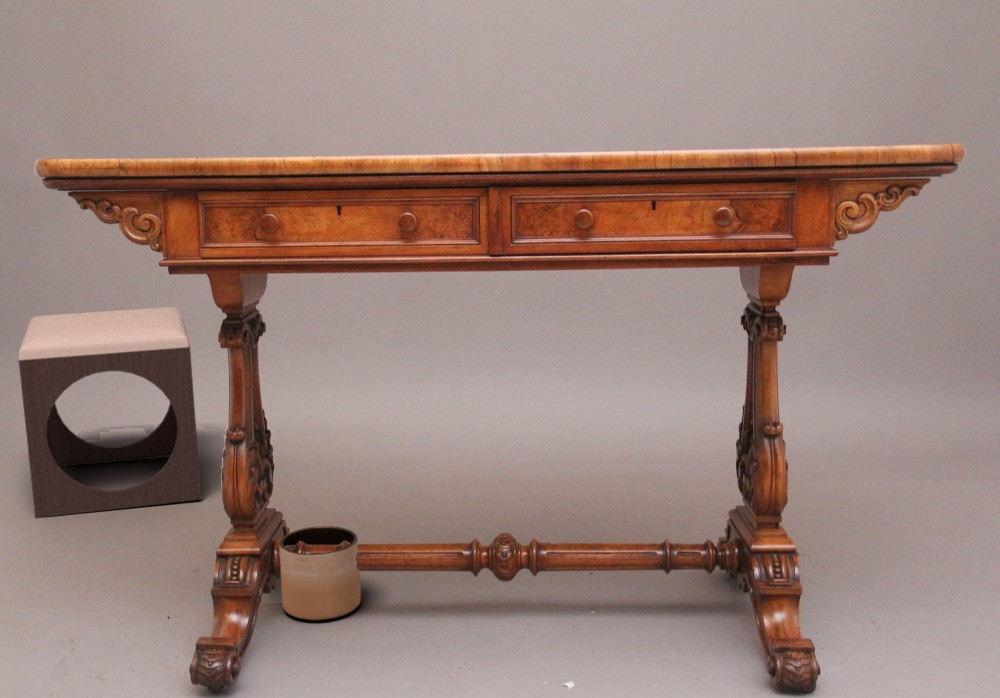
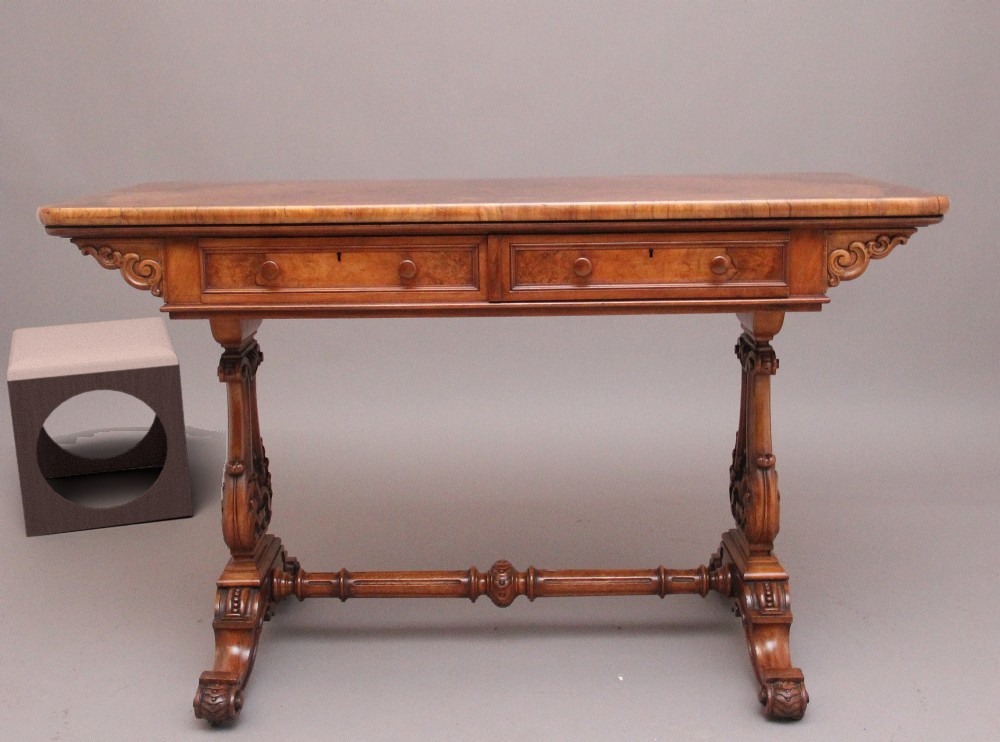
planter: present [279,526,361,621] -> none [279,553,359,648]

